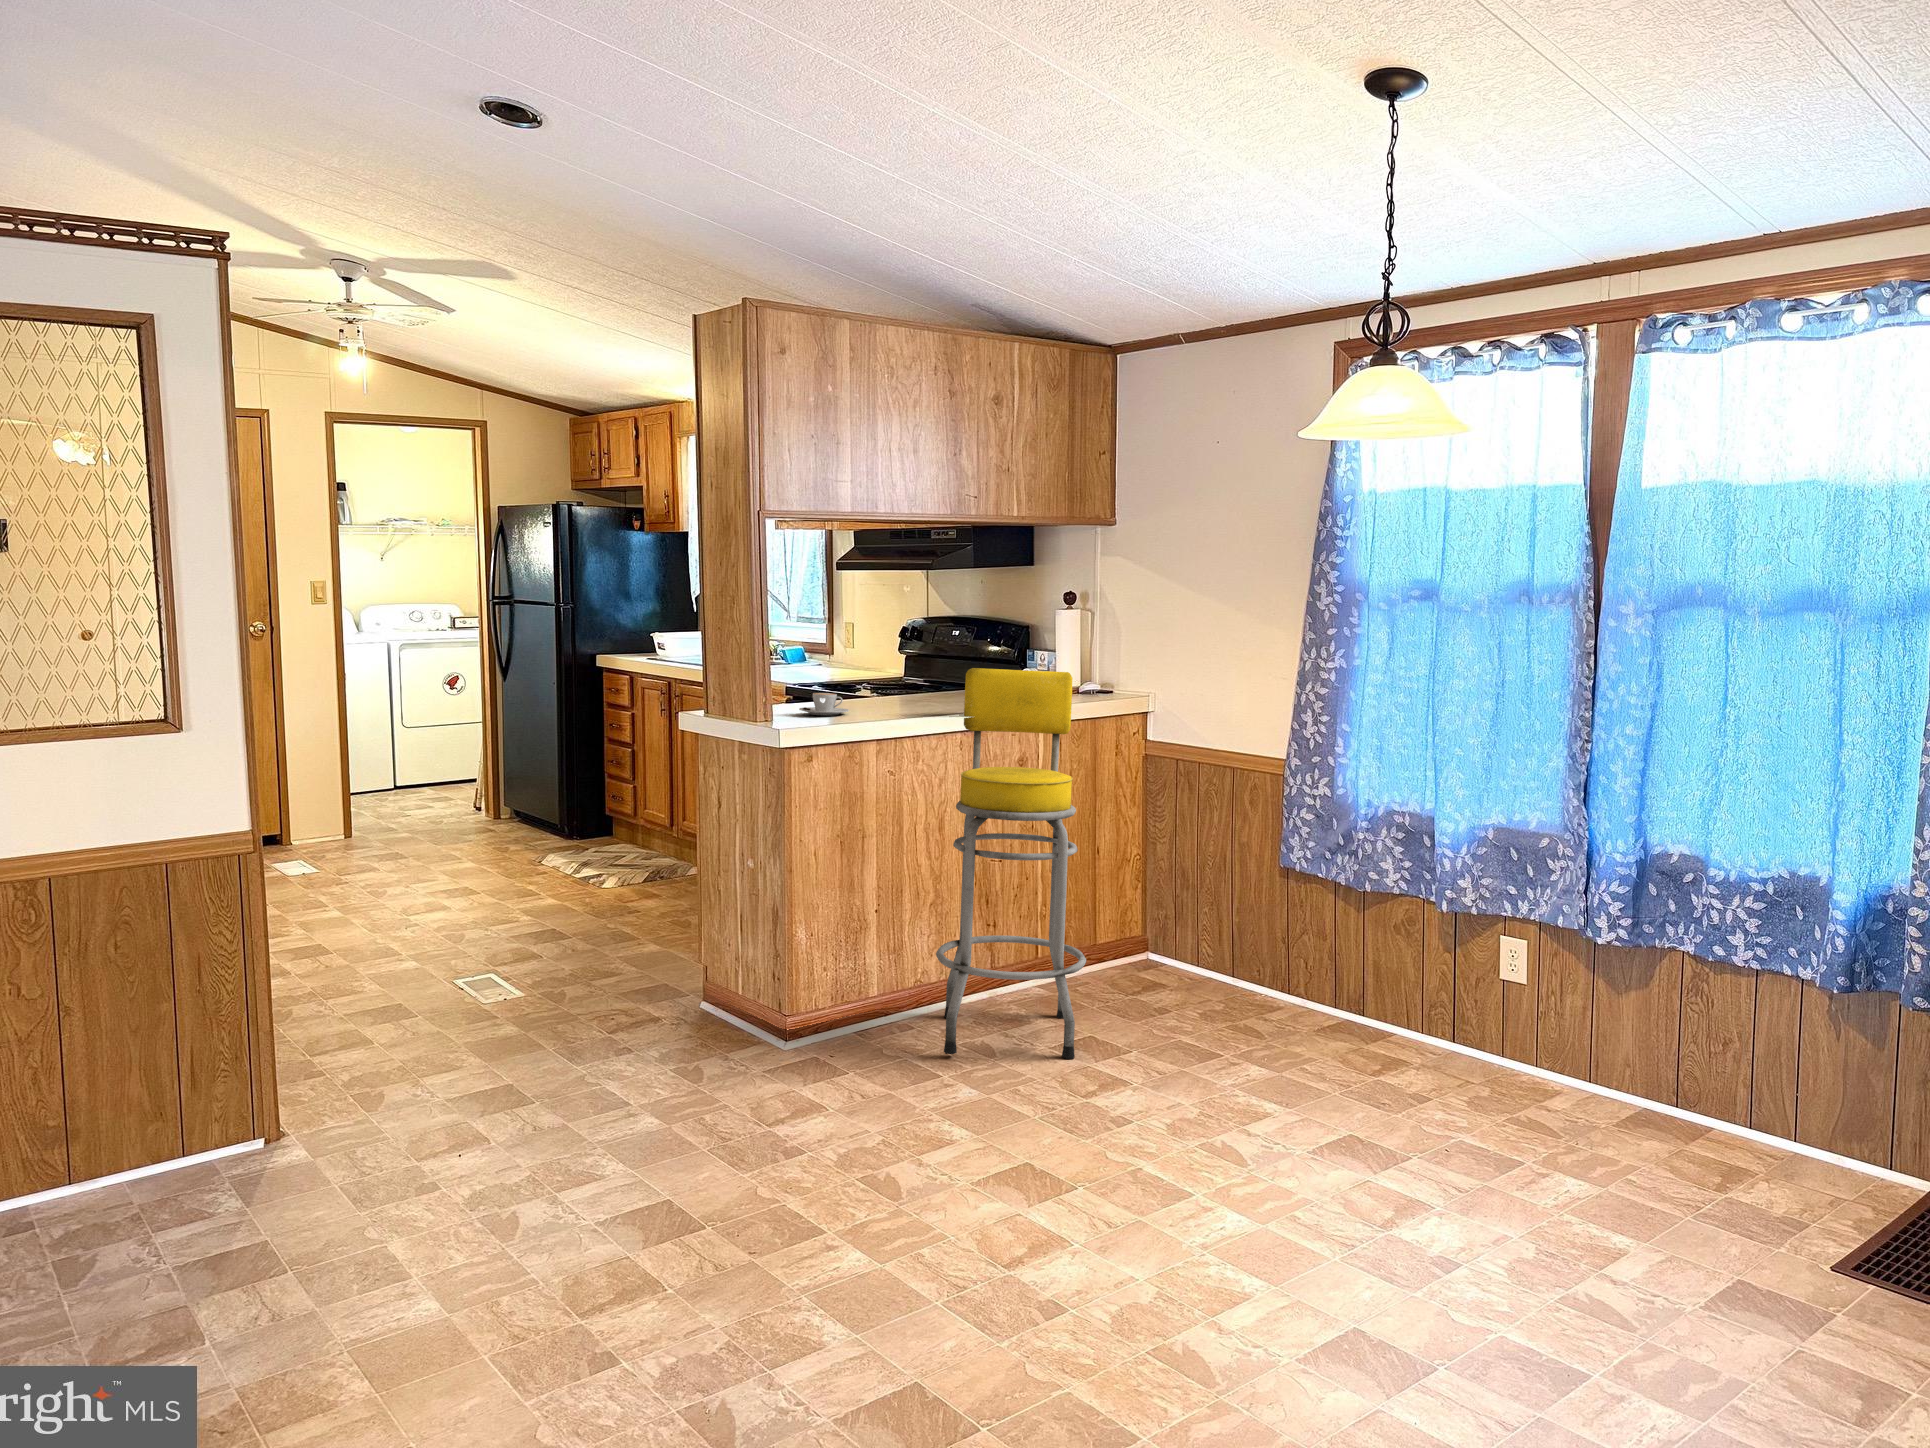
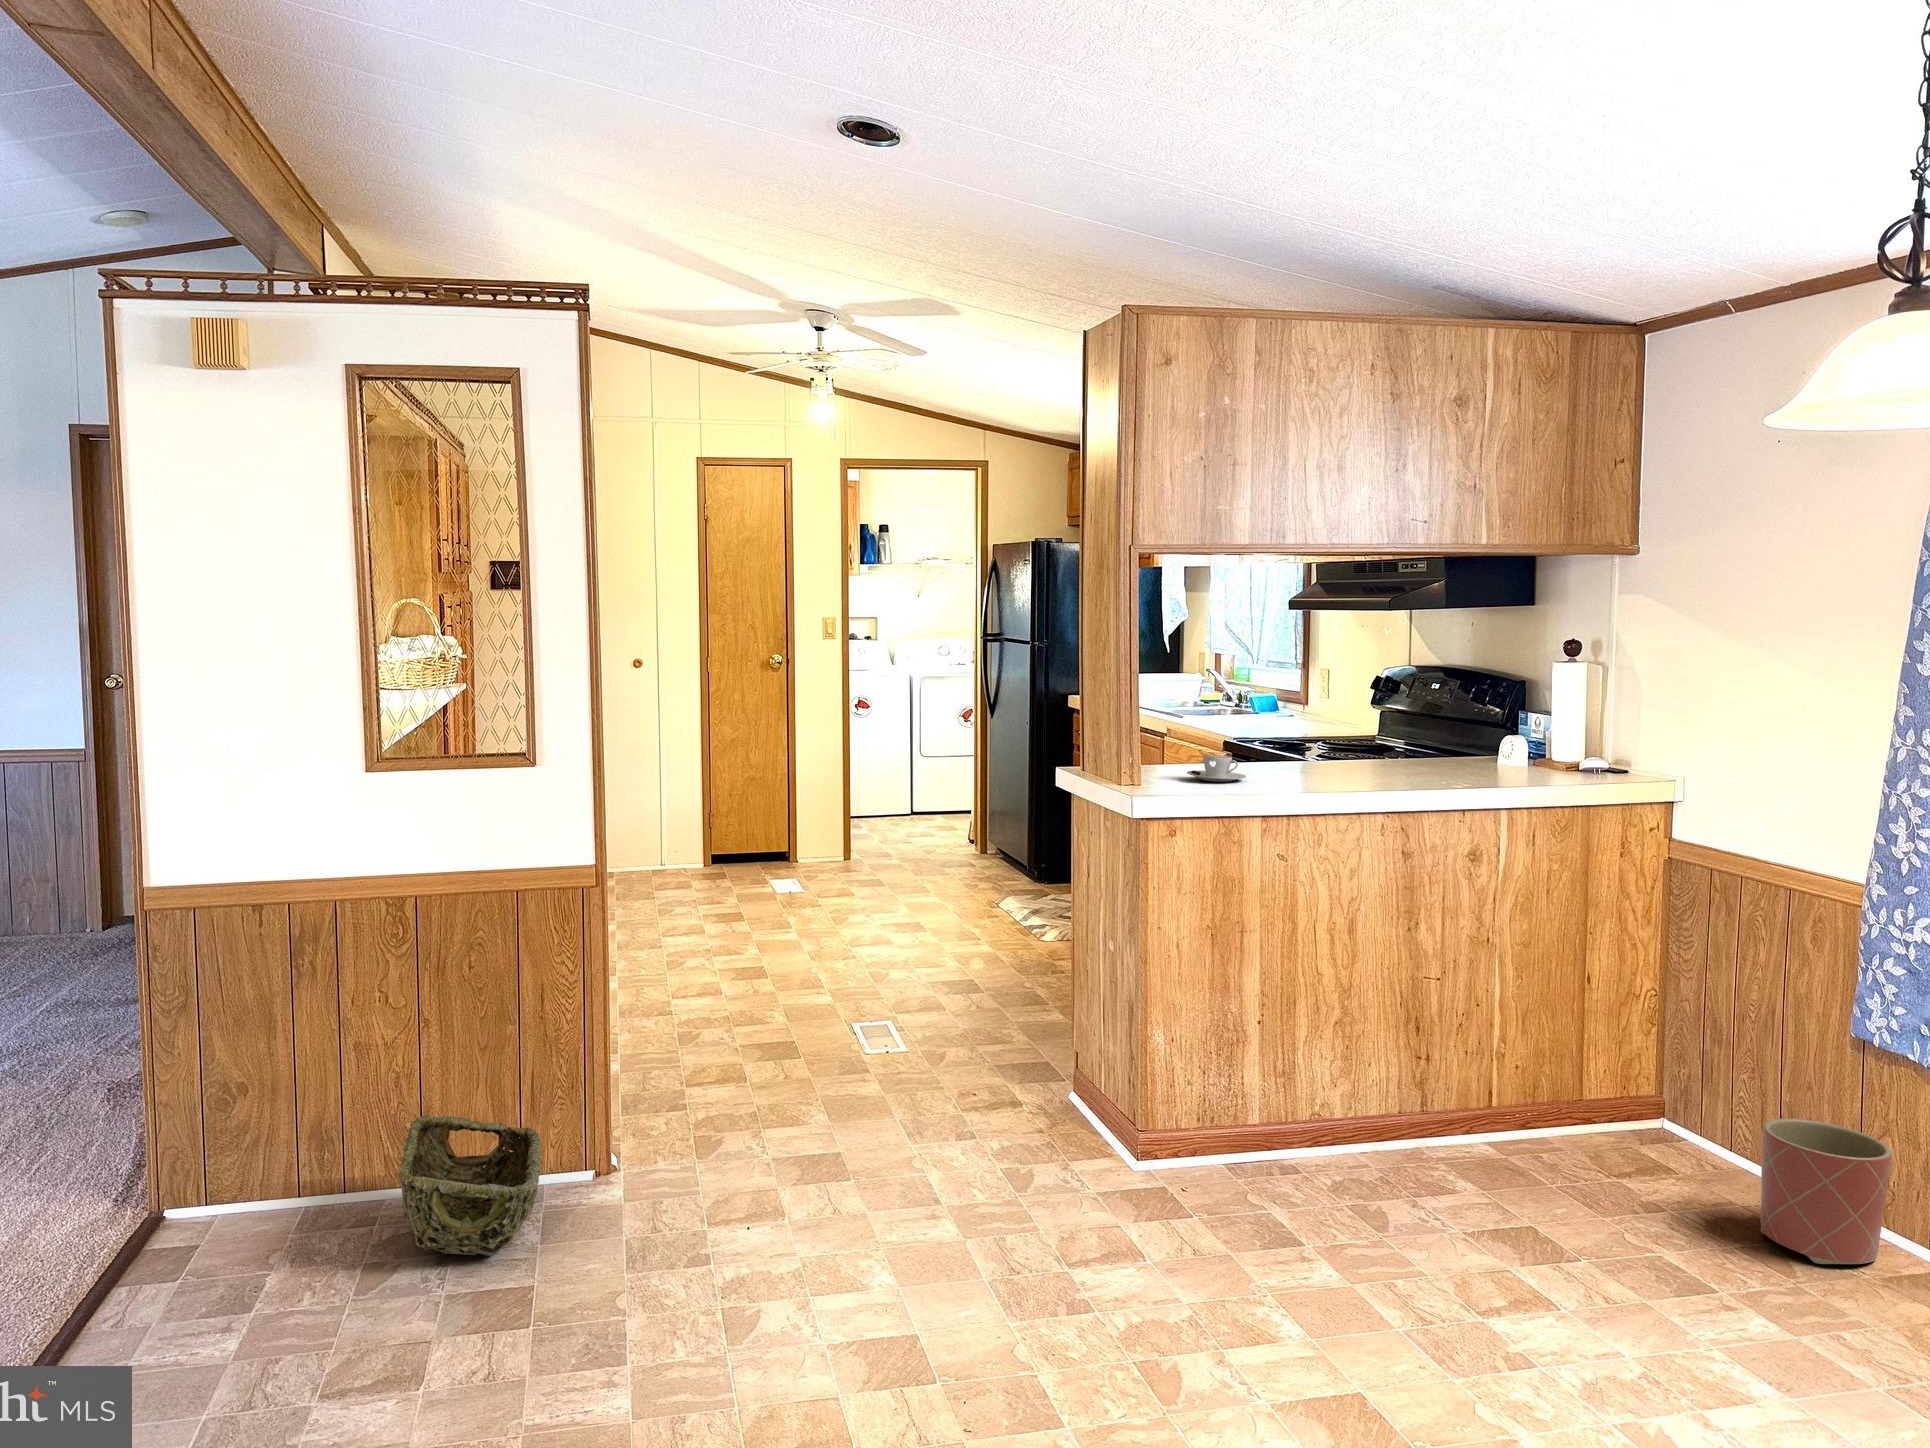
bar stool: present [936,668,1086,1059] -> none [1320,734,1529,1255]
planter: none [1232,930,1309,1025] -> present [1760,1119,1892,1264]
woven basket: none [64,1106,252,1238] -> present [399,1115,542,1256]

